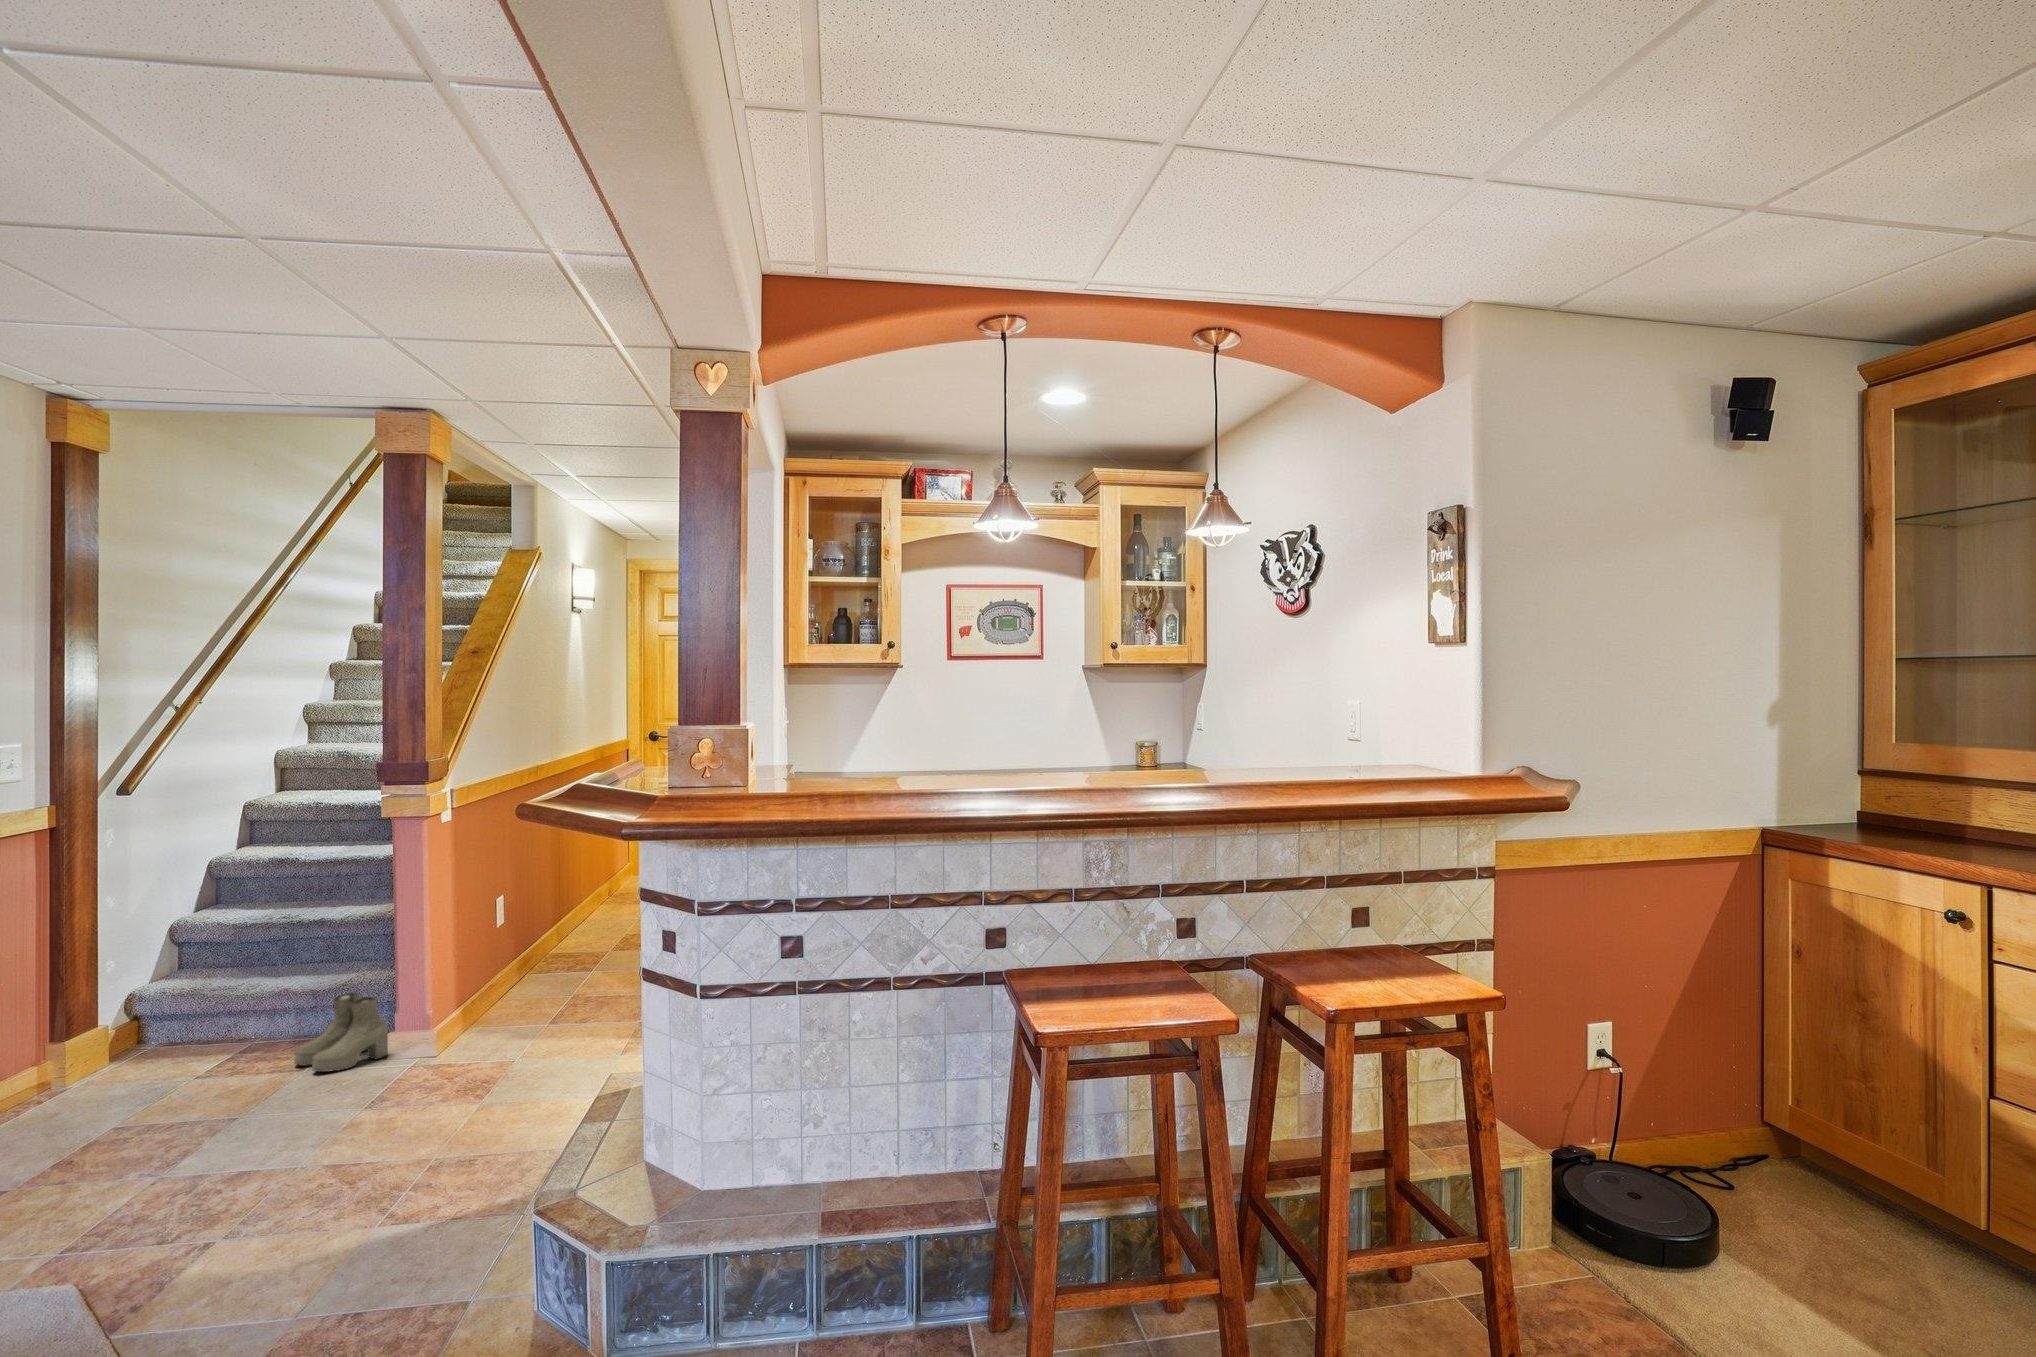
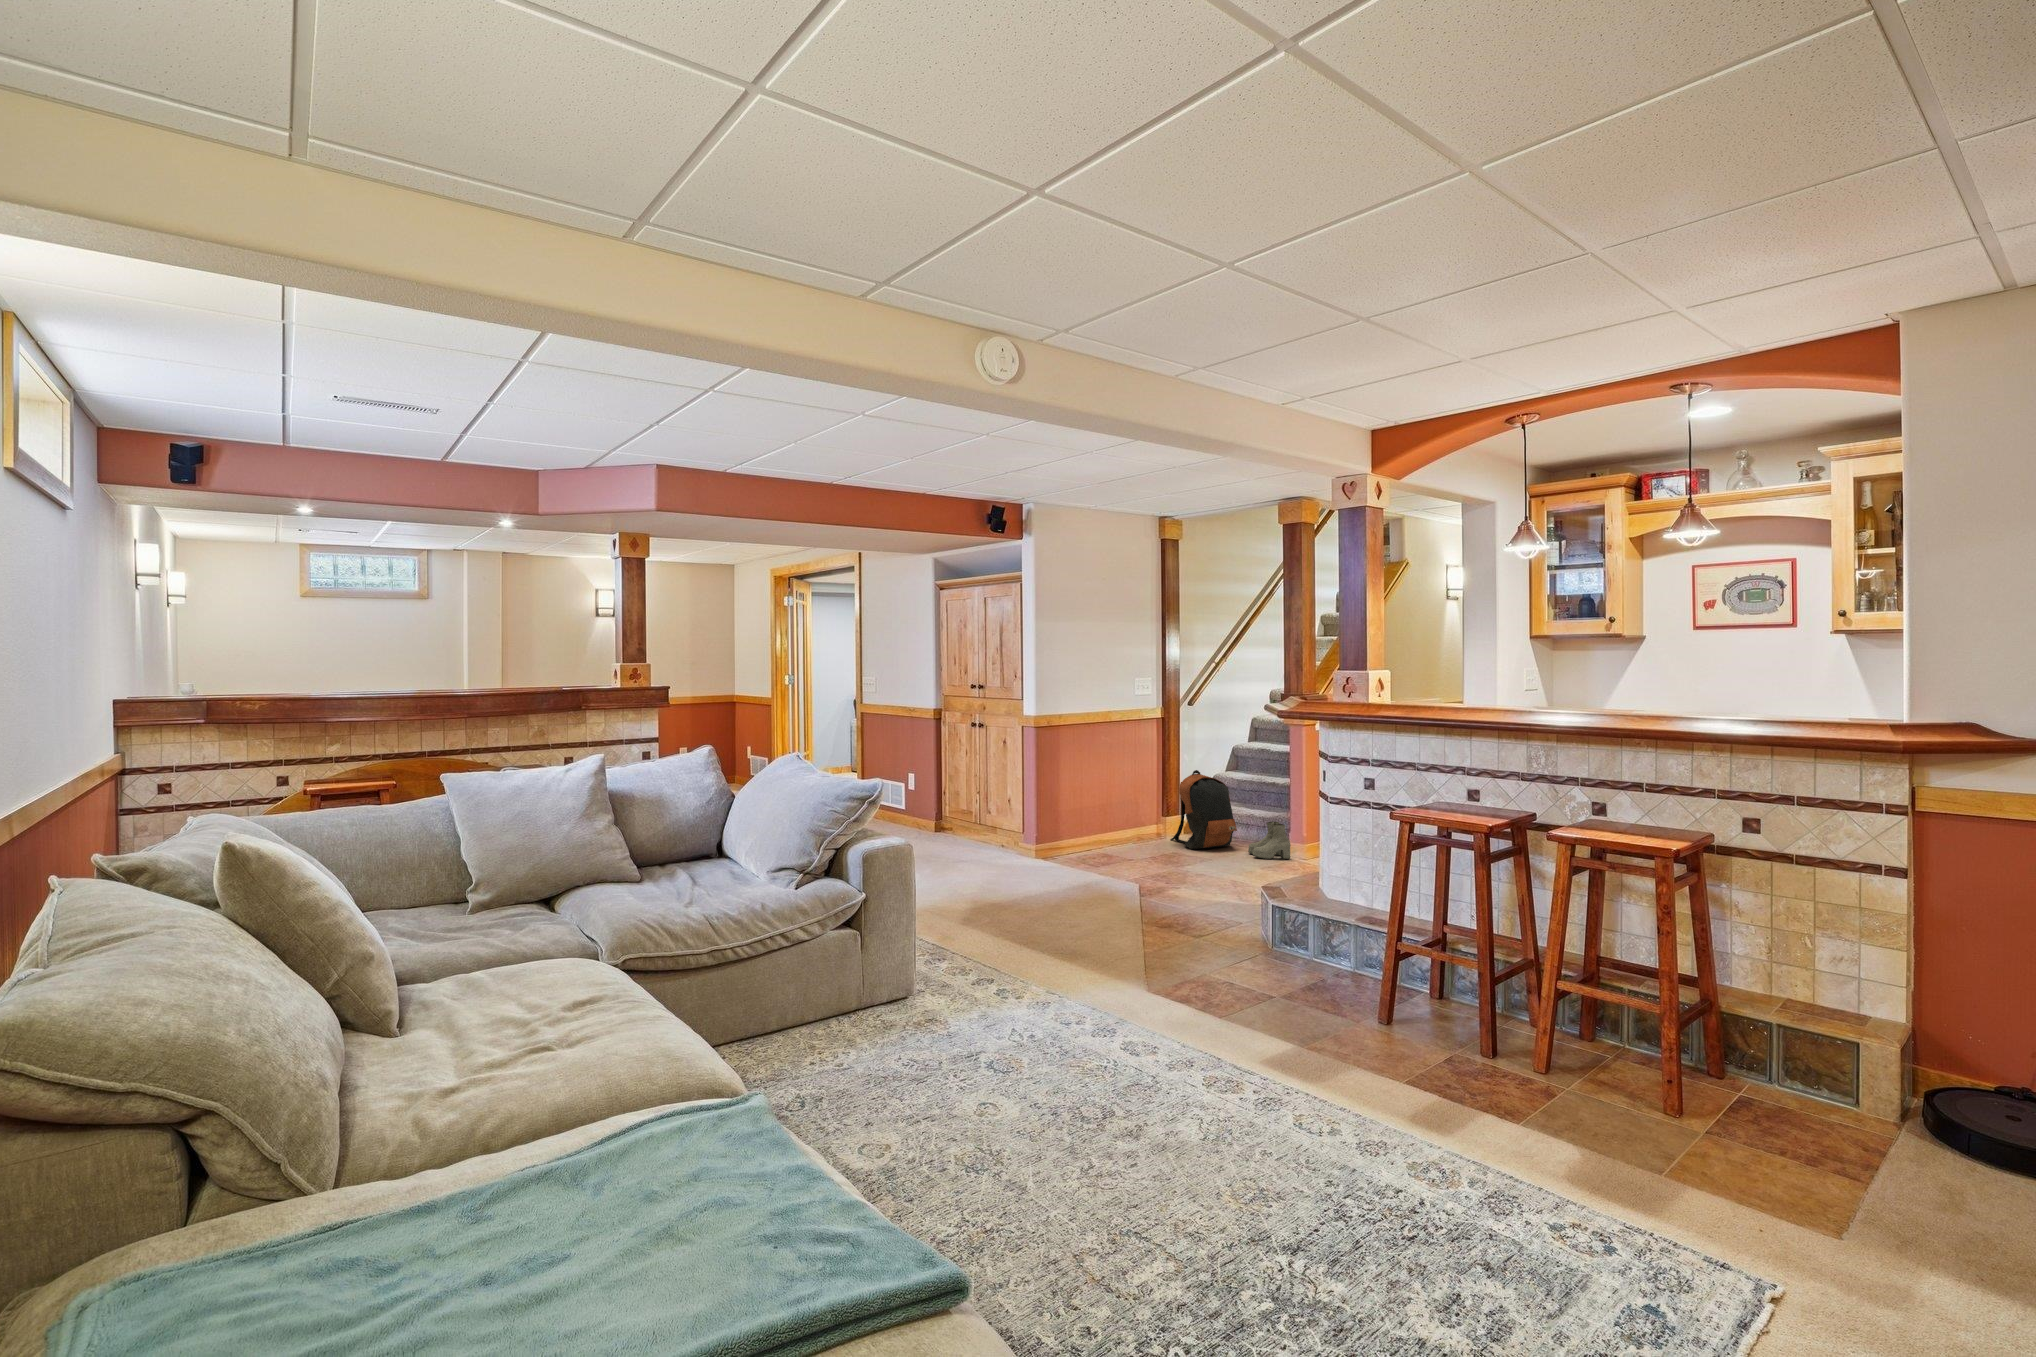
backpack: none [82,927,262,1095] -> present [1170,770,1237,849]

